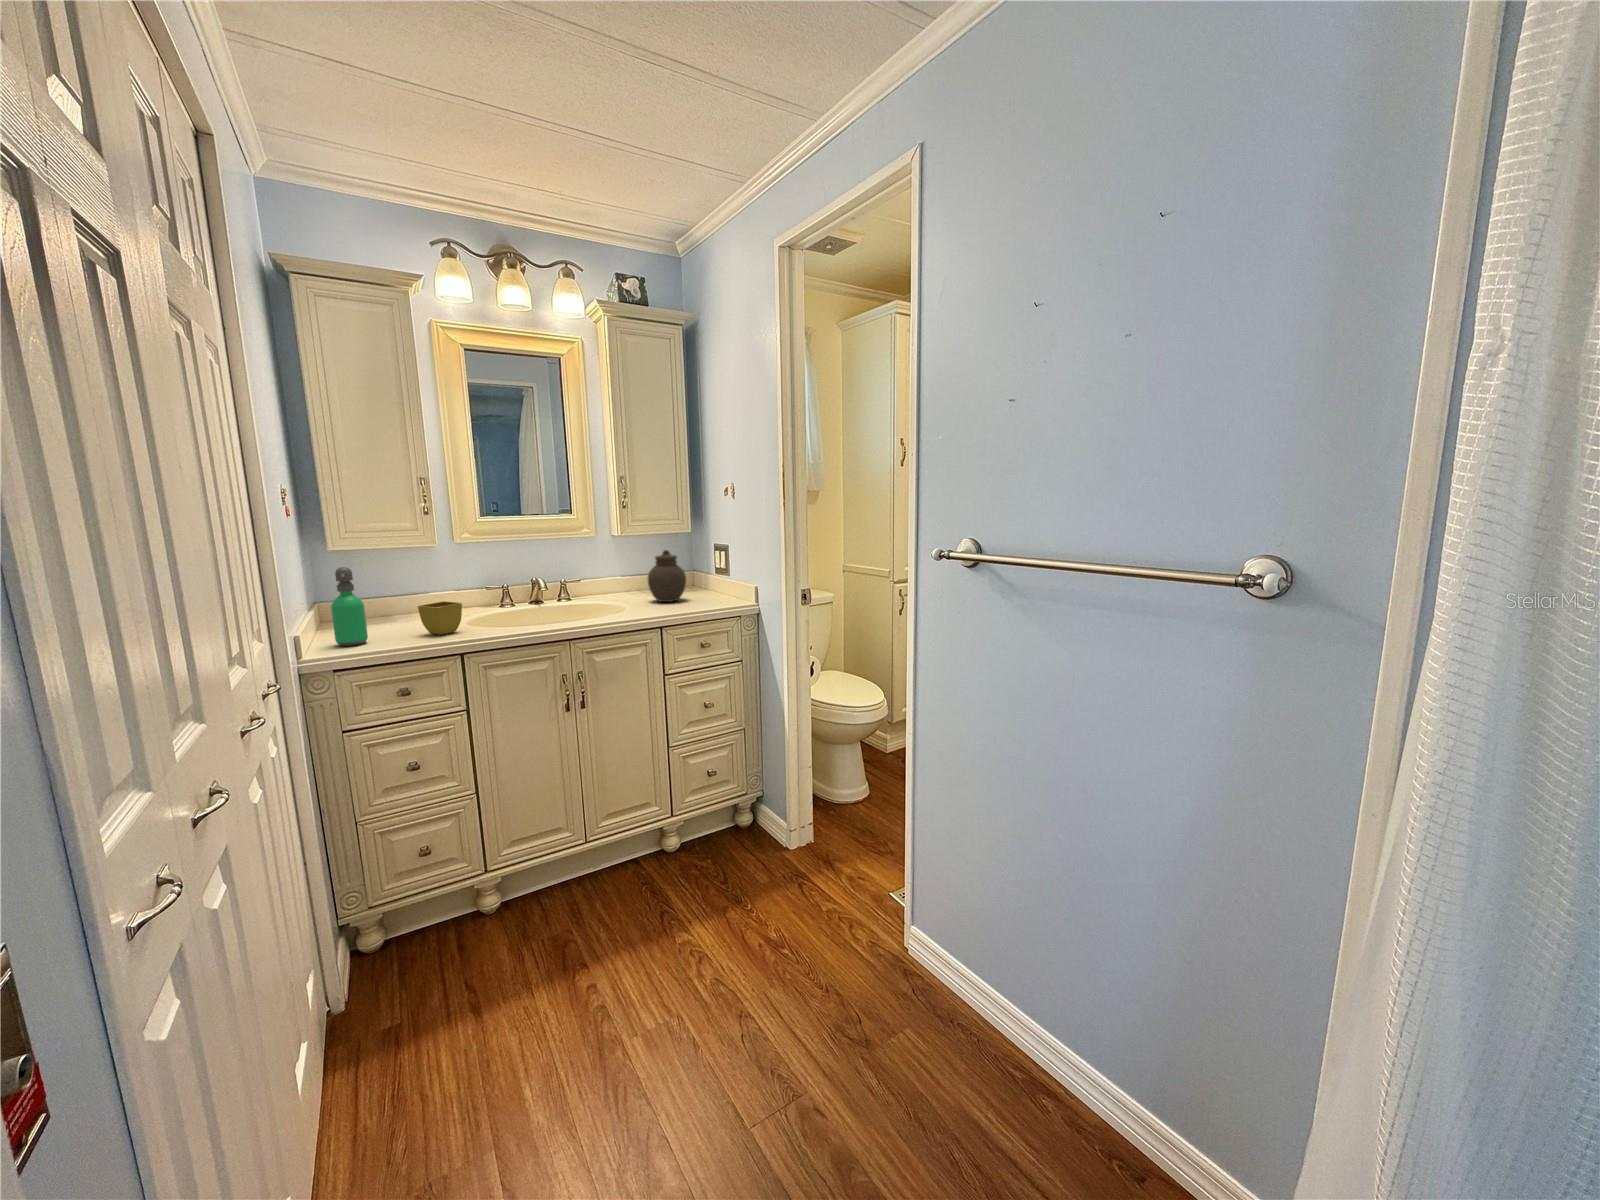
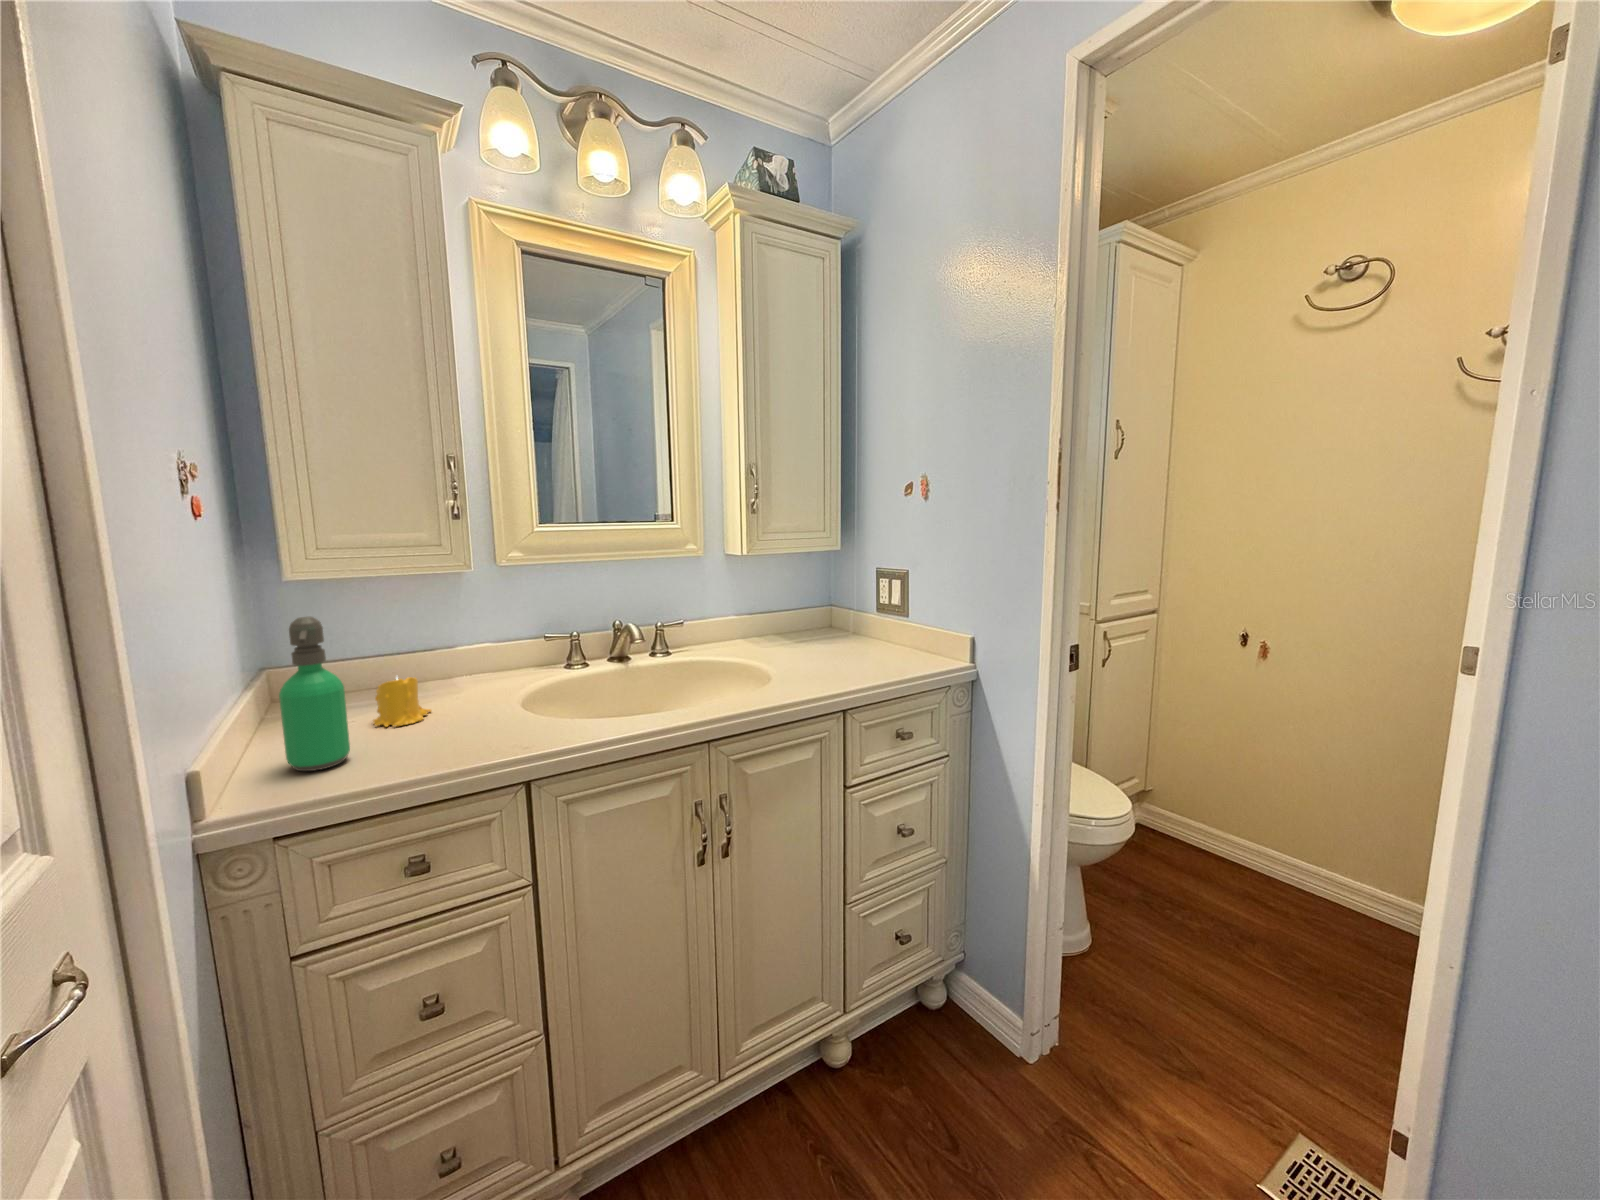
jar: present [648,550,686,602] -> none [789,578,848,658]
flower pot: present [418,601,462,635] -> none [444,672,523,738]
candle: none [380,604,414,632] -> present [374,677,431,727]

